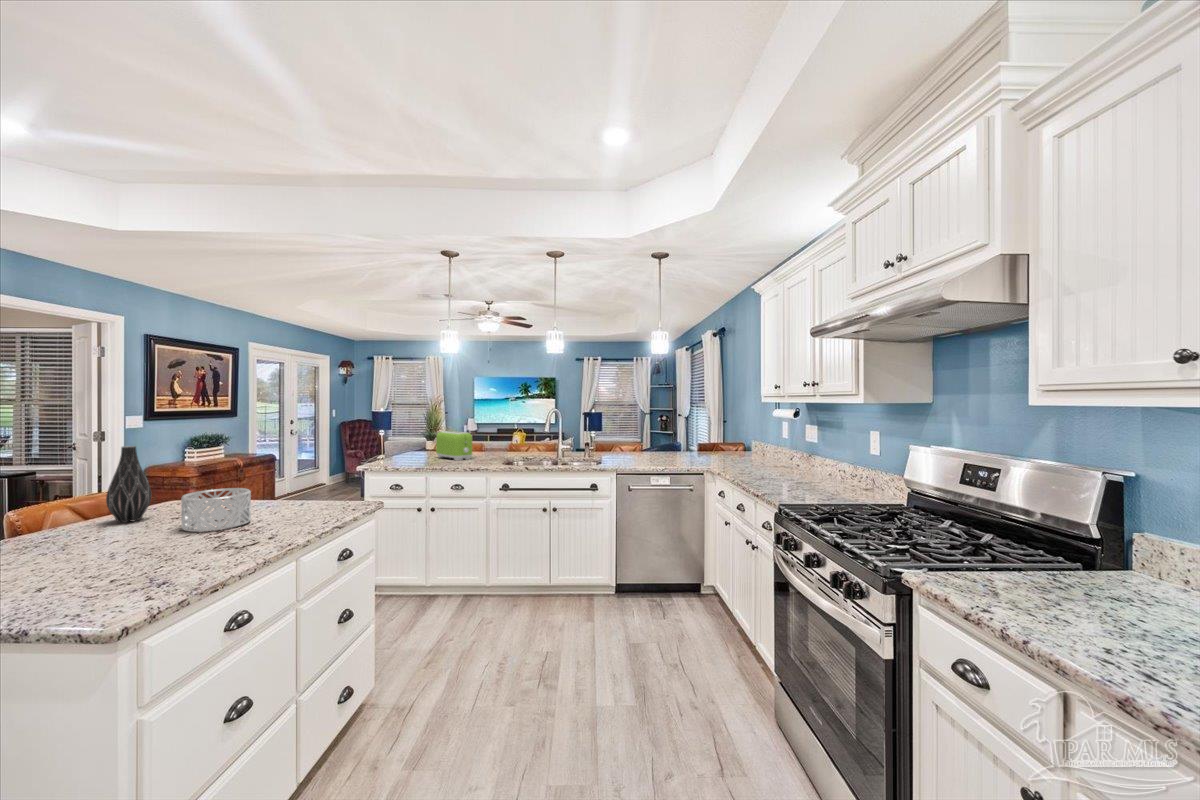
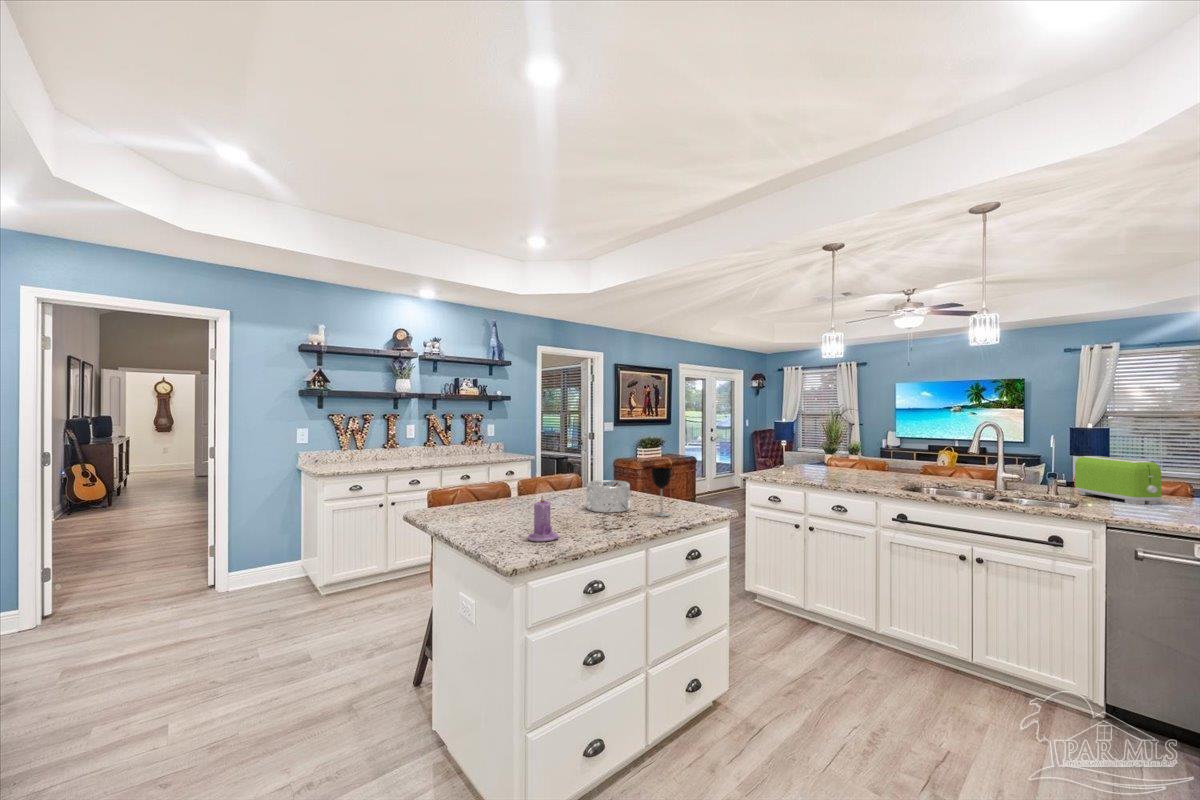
toaster: present [436,431,472,460] -> present [1075,456,1161,504]
vase: present [106,446,152,523] -> none [555,443,579,497]
wine glass: none [287,466,312,522] -> present [652,468,671,516]
candle: none [113,520,173,586] -> present [528,498,559,542]

